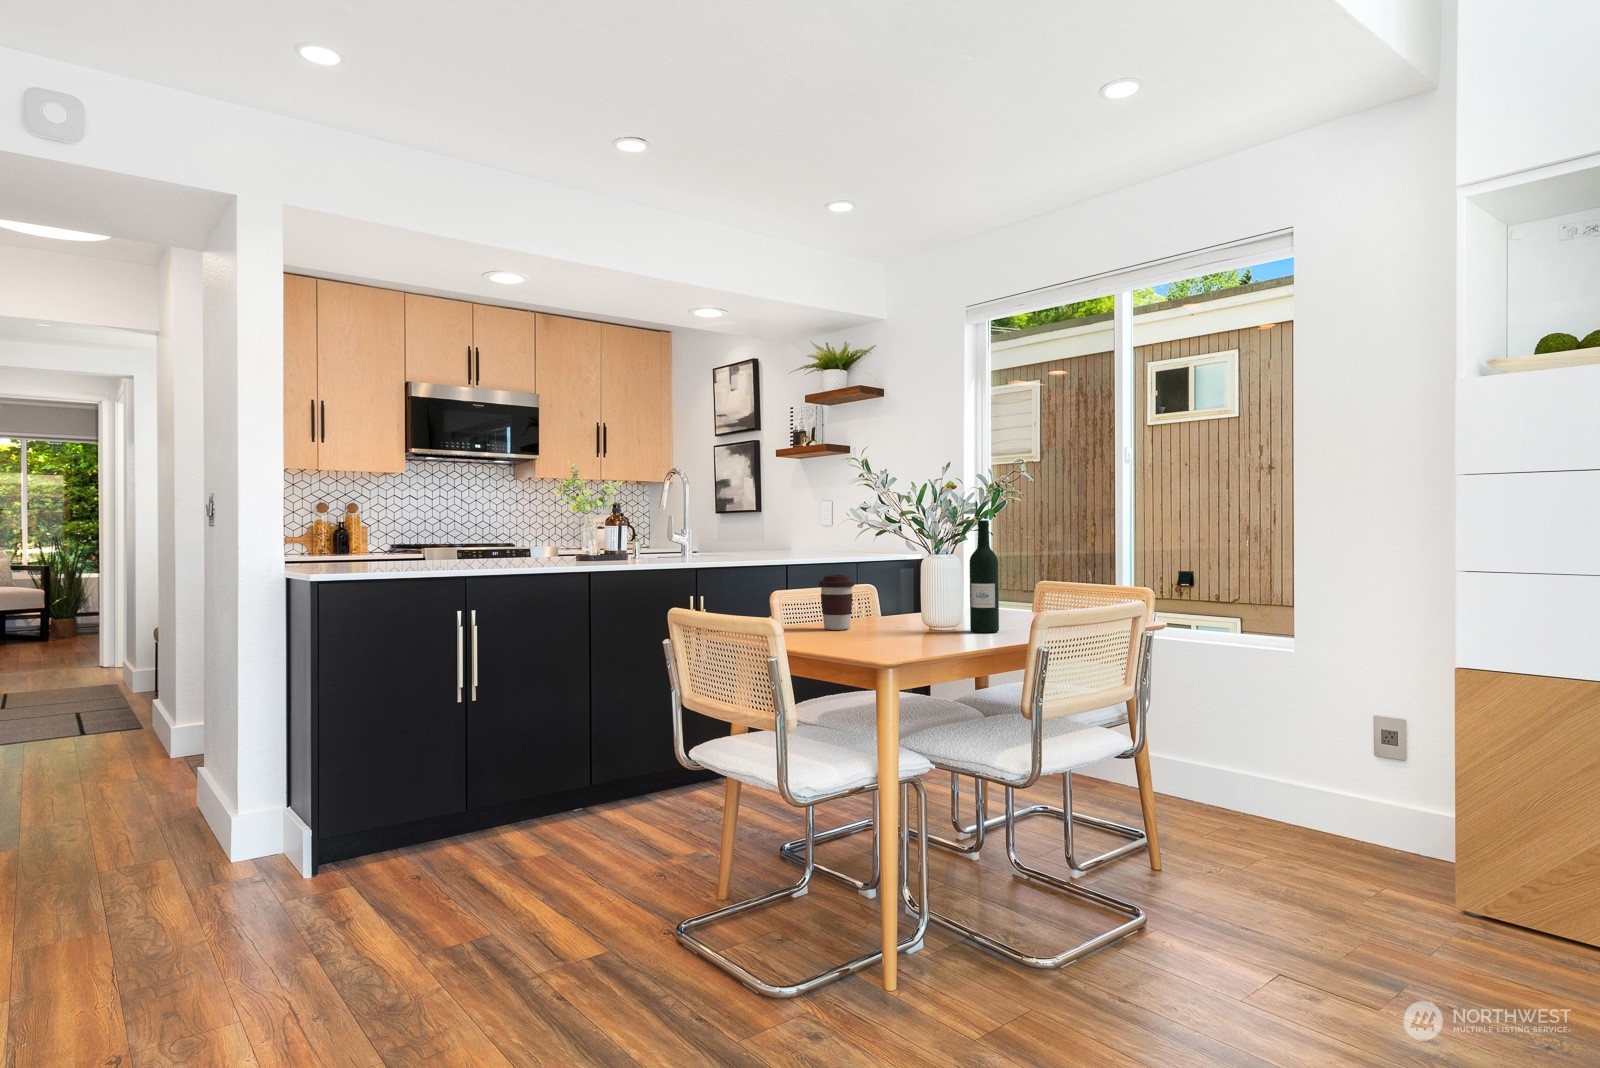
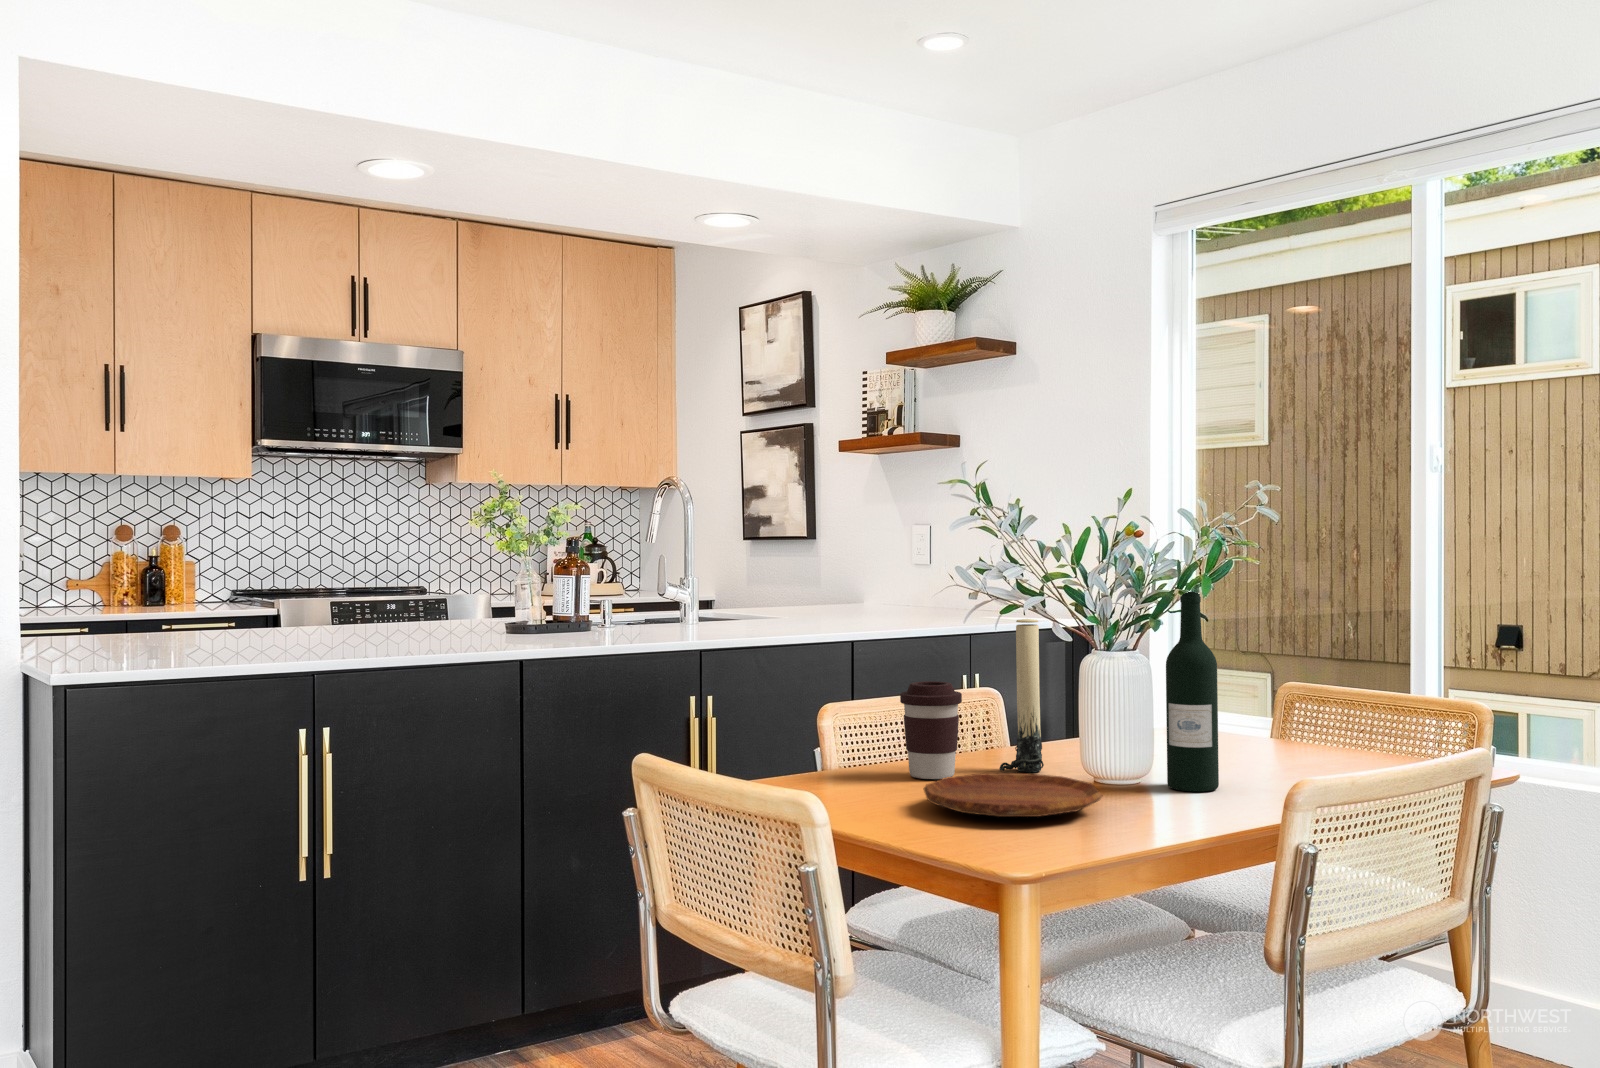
candle: none [876,539,901,627] -> present [1000,619,1044,772]
tray: none [833,623,934,642] -> present [924,773,1103,817]

